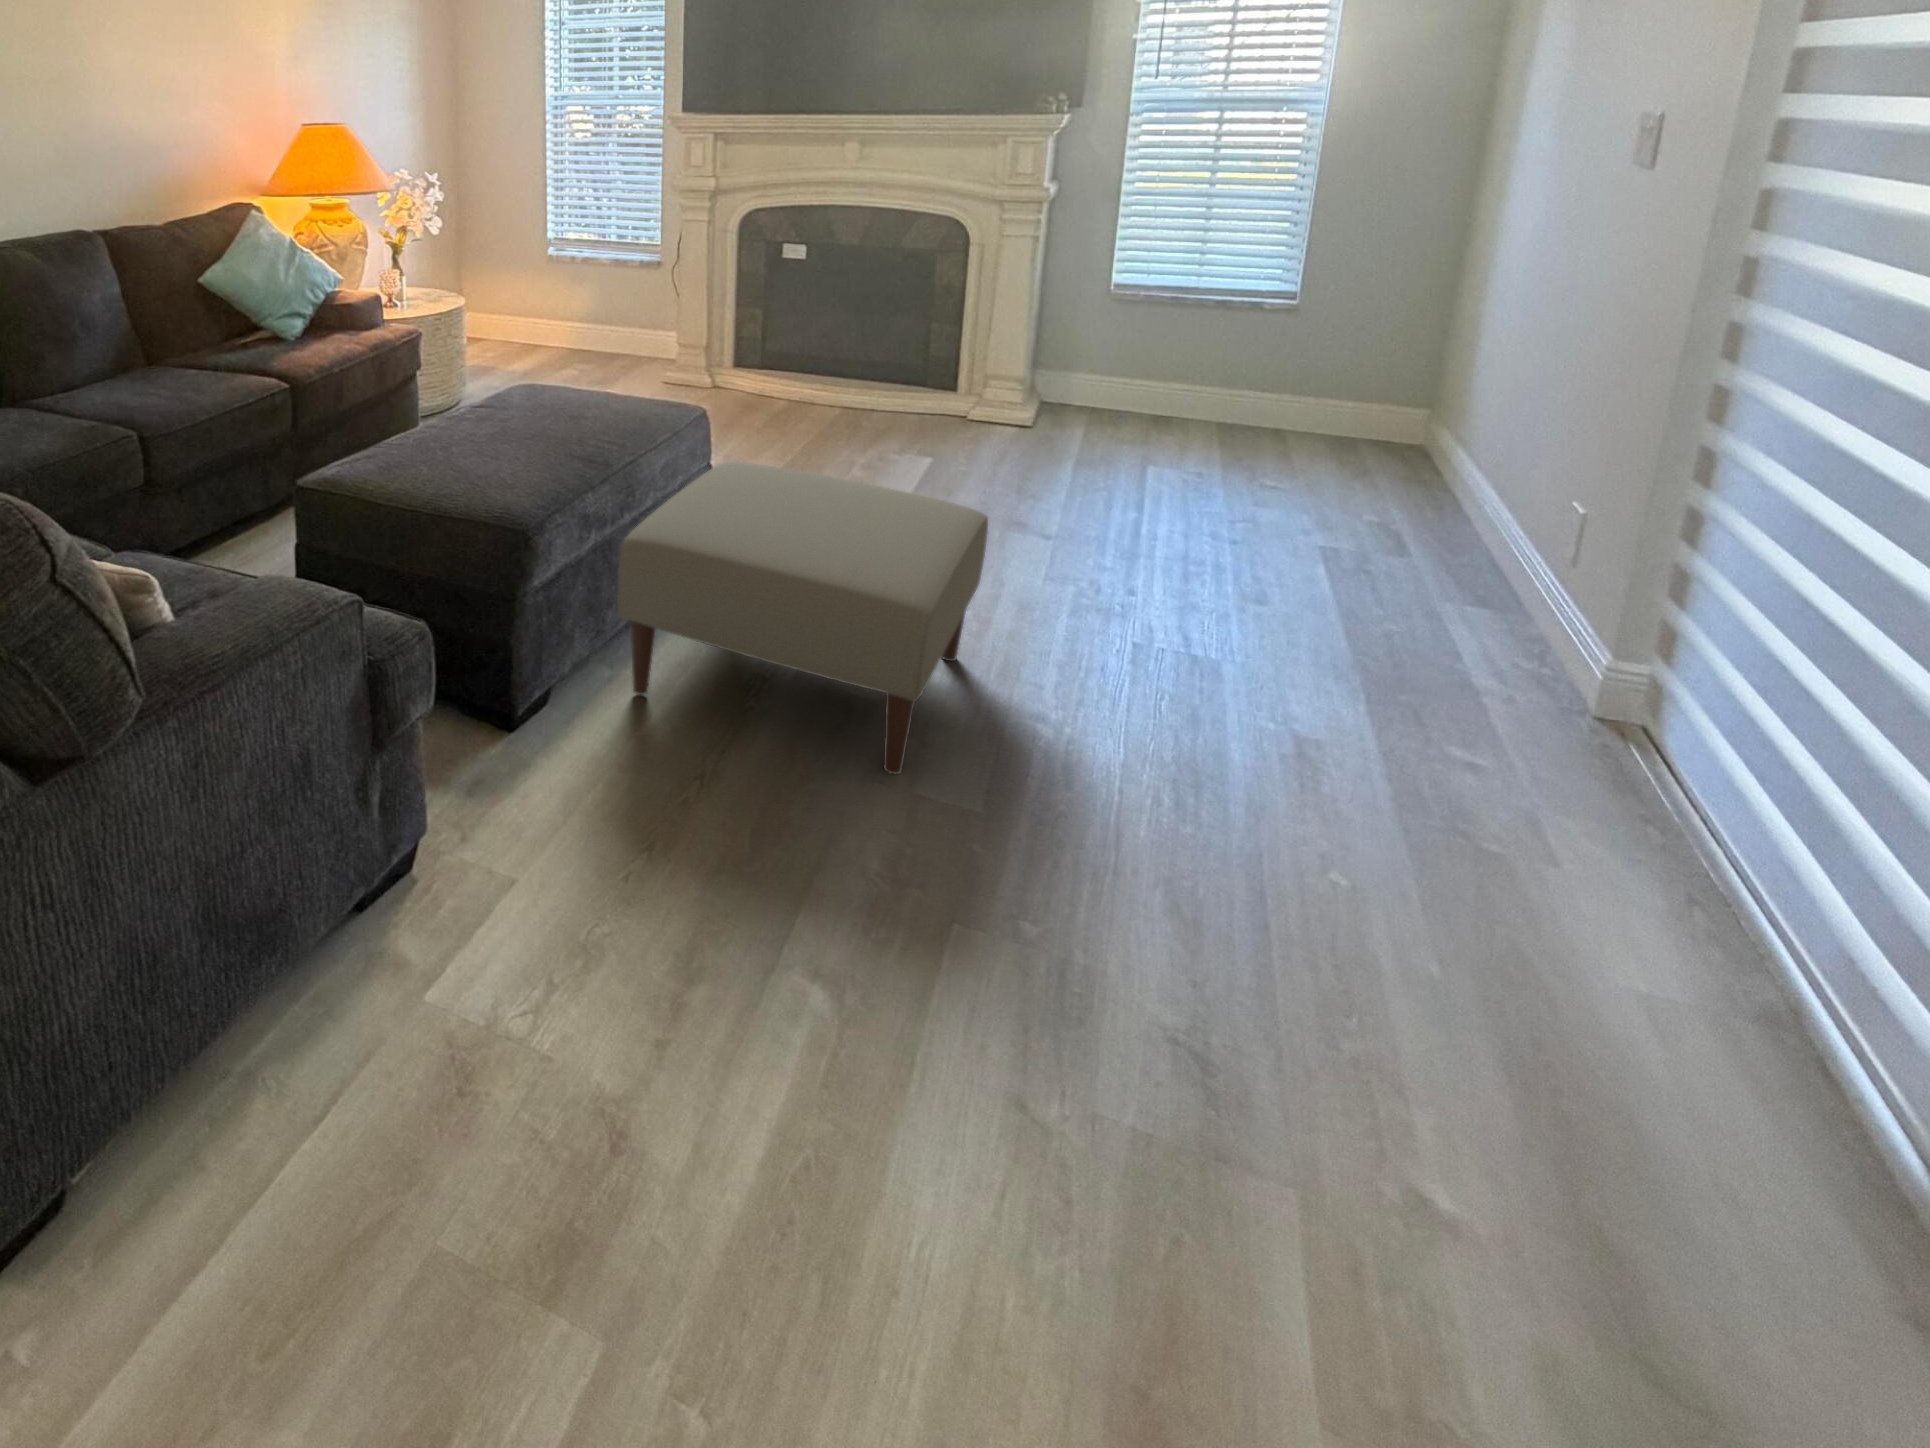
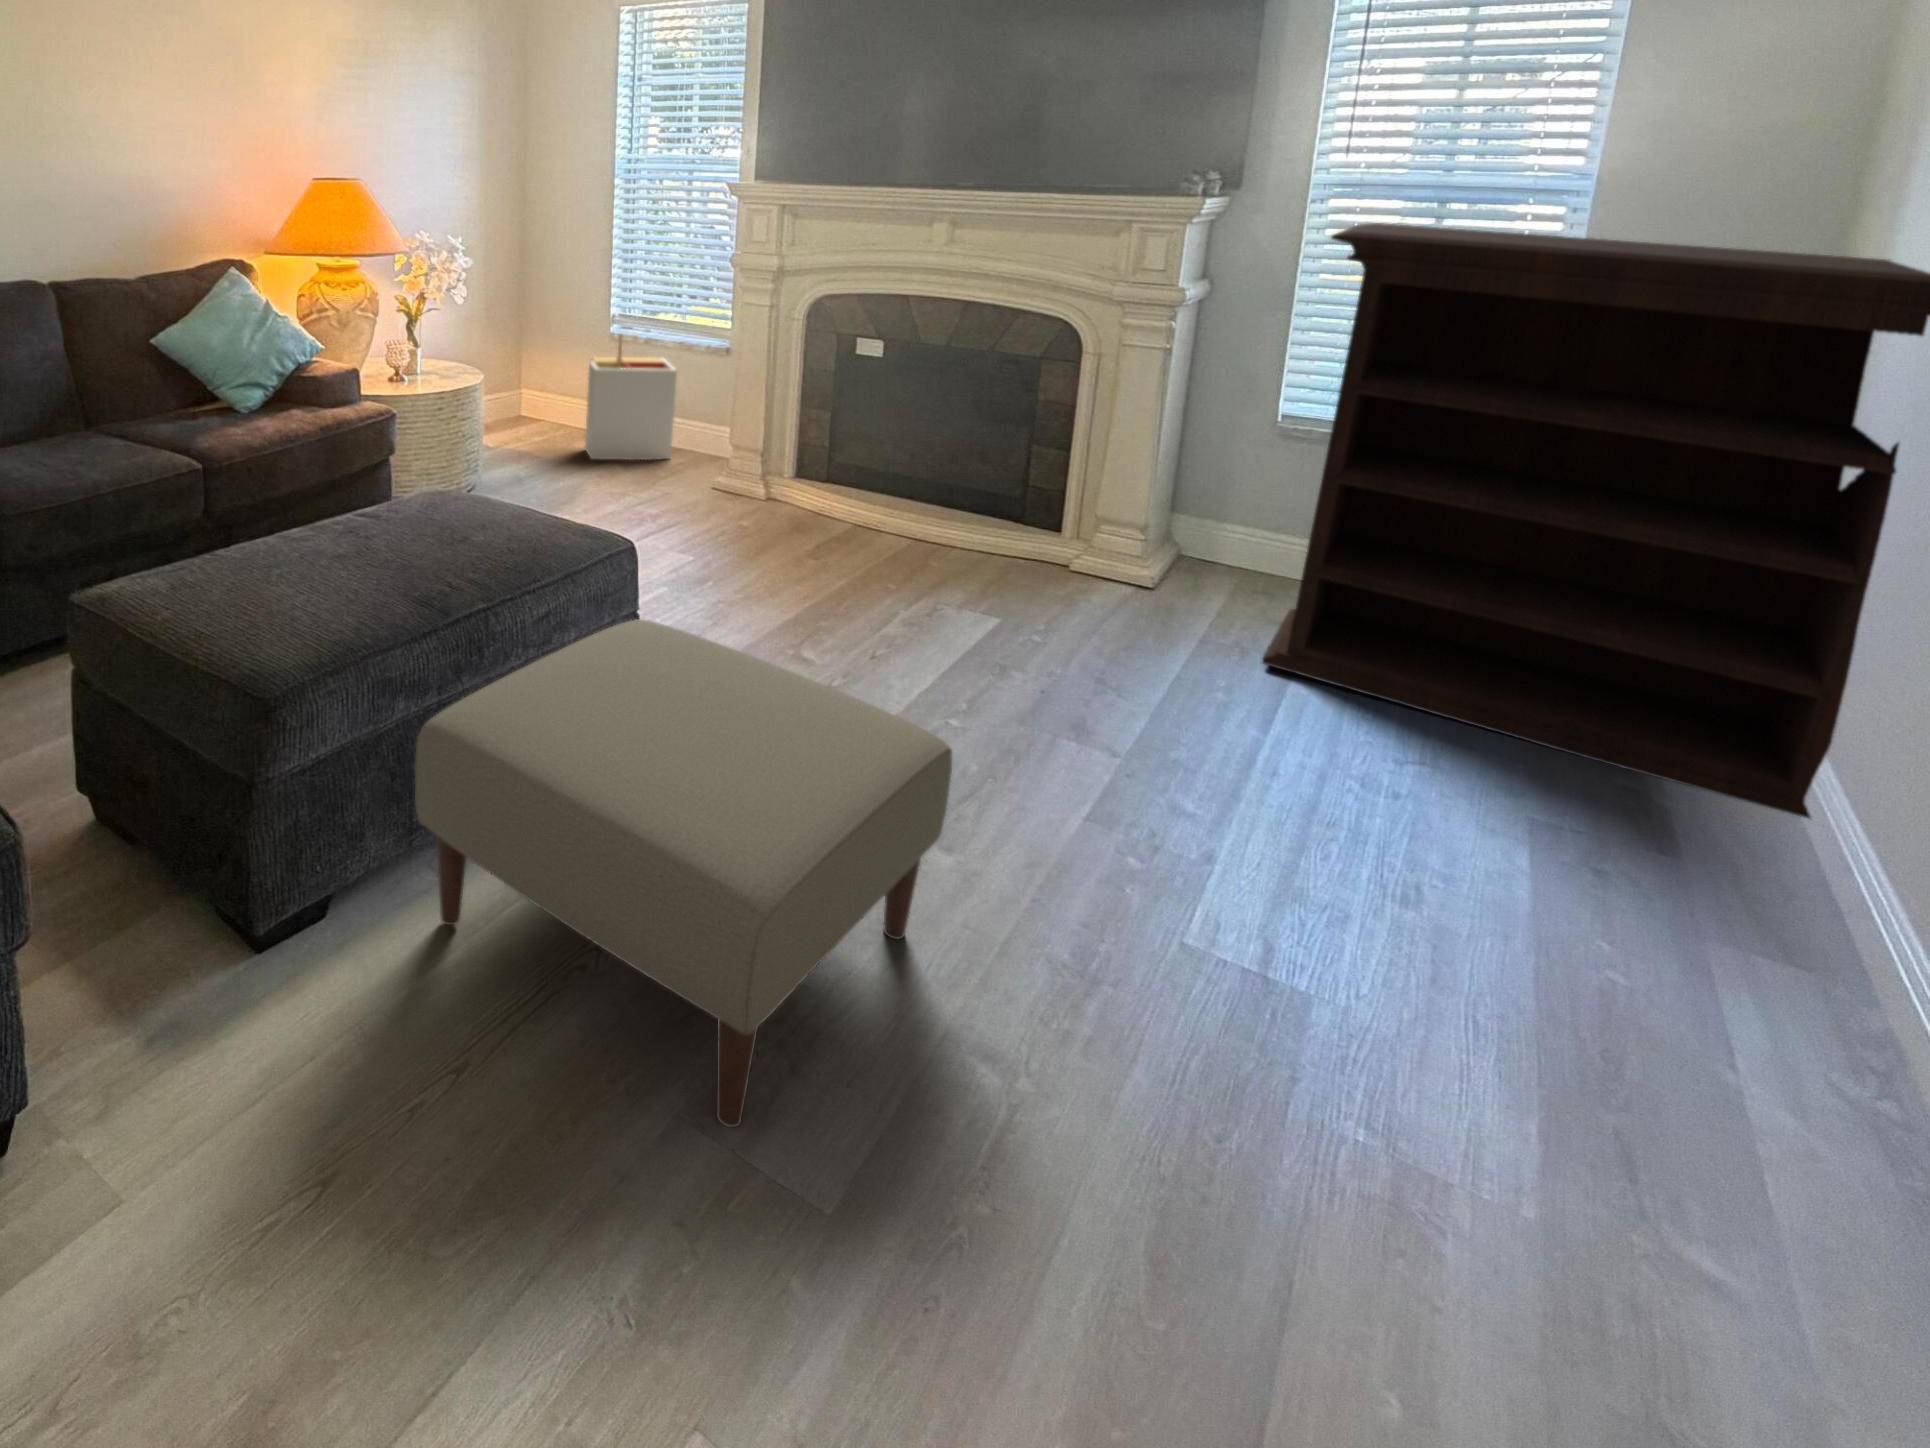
bookshelf: none [1125,129,1601,529] -> present [1262,223,1930,820]
storage bin: none [537,255,619,369] -> present [585,335,677,460]

